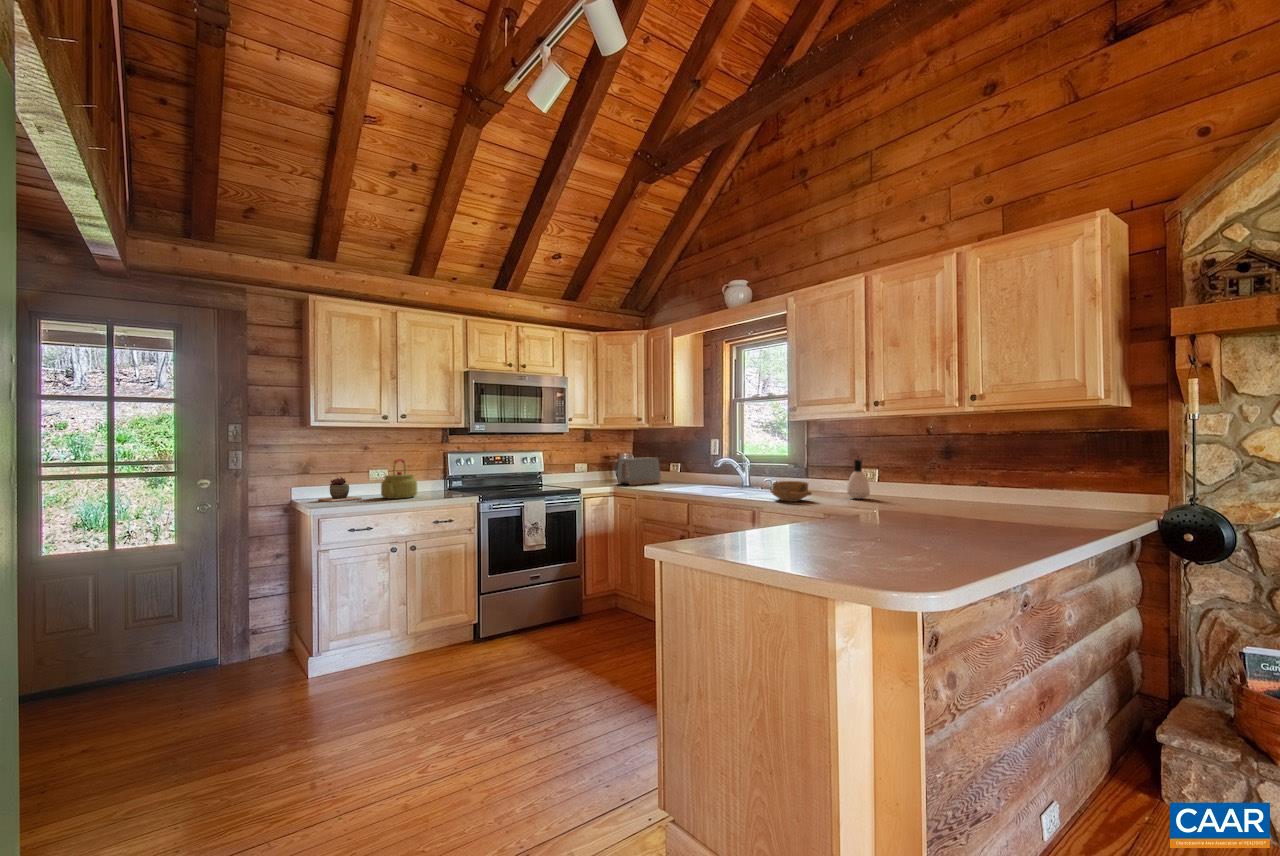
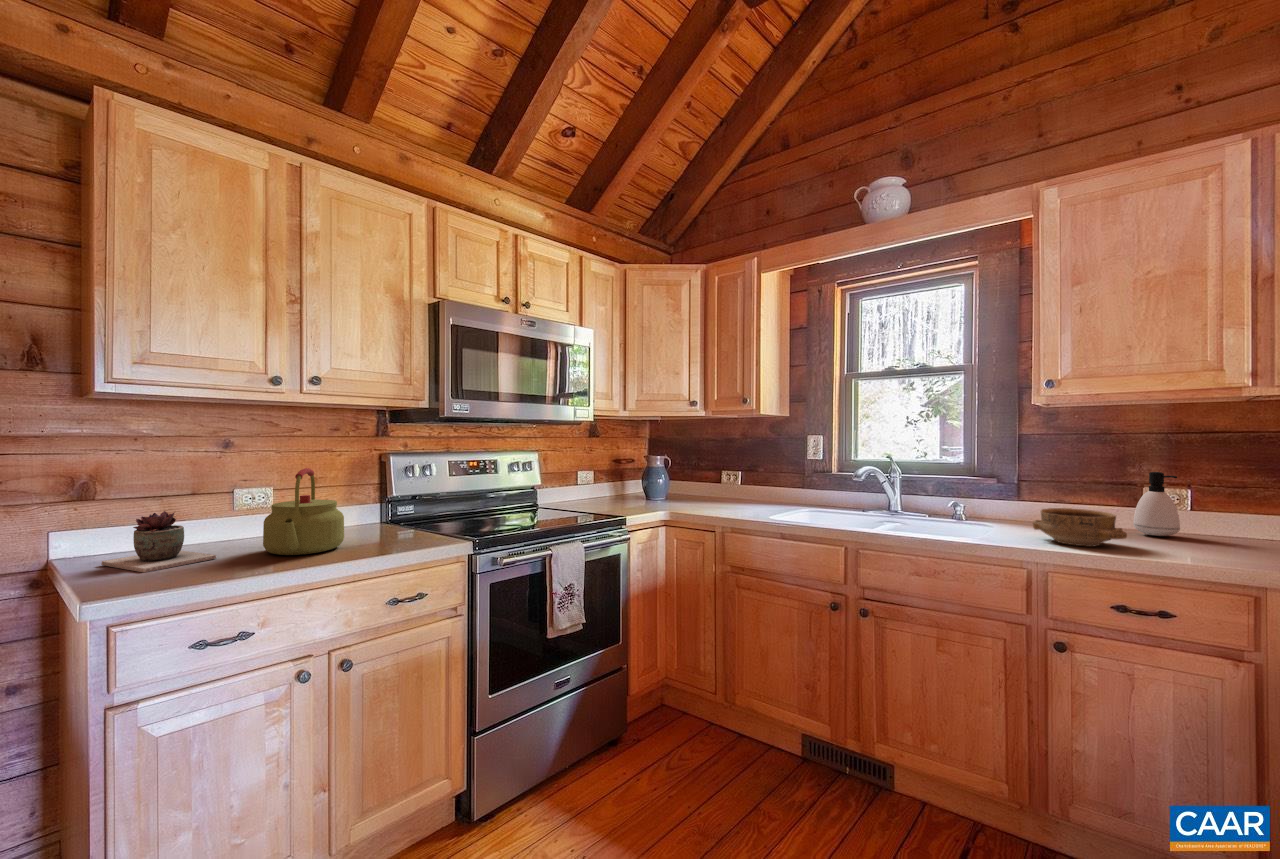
toaster: present [617,458,661,485] -> none [661,462,723,507]

